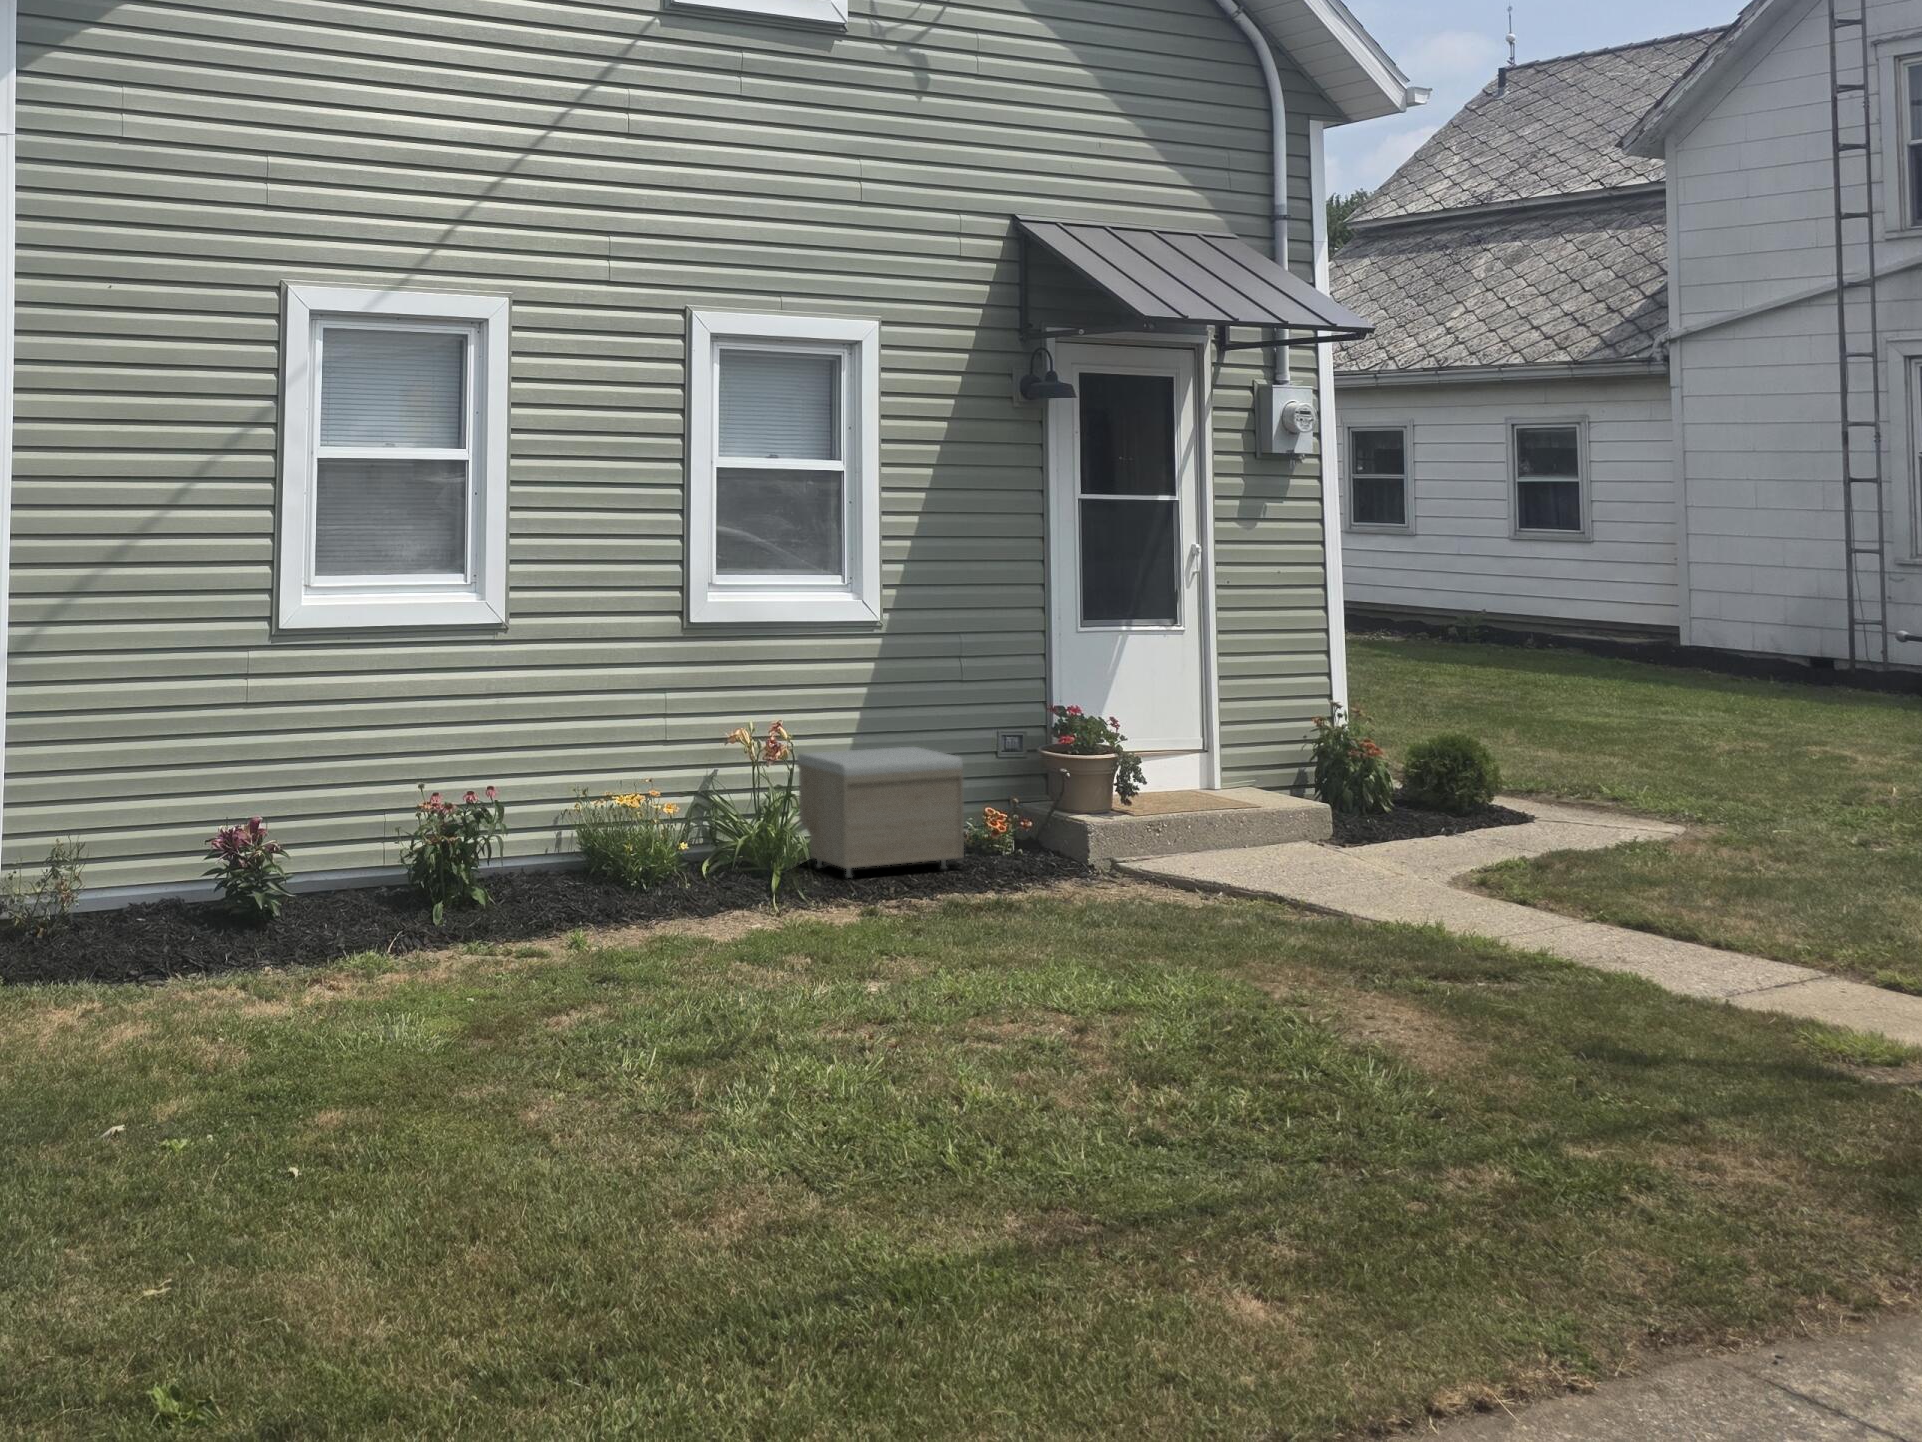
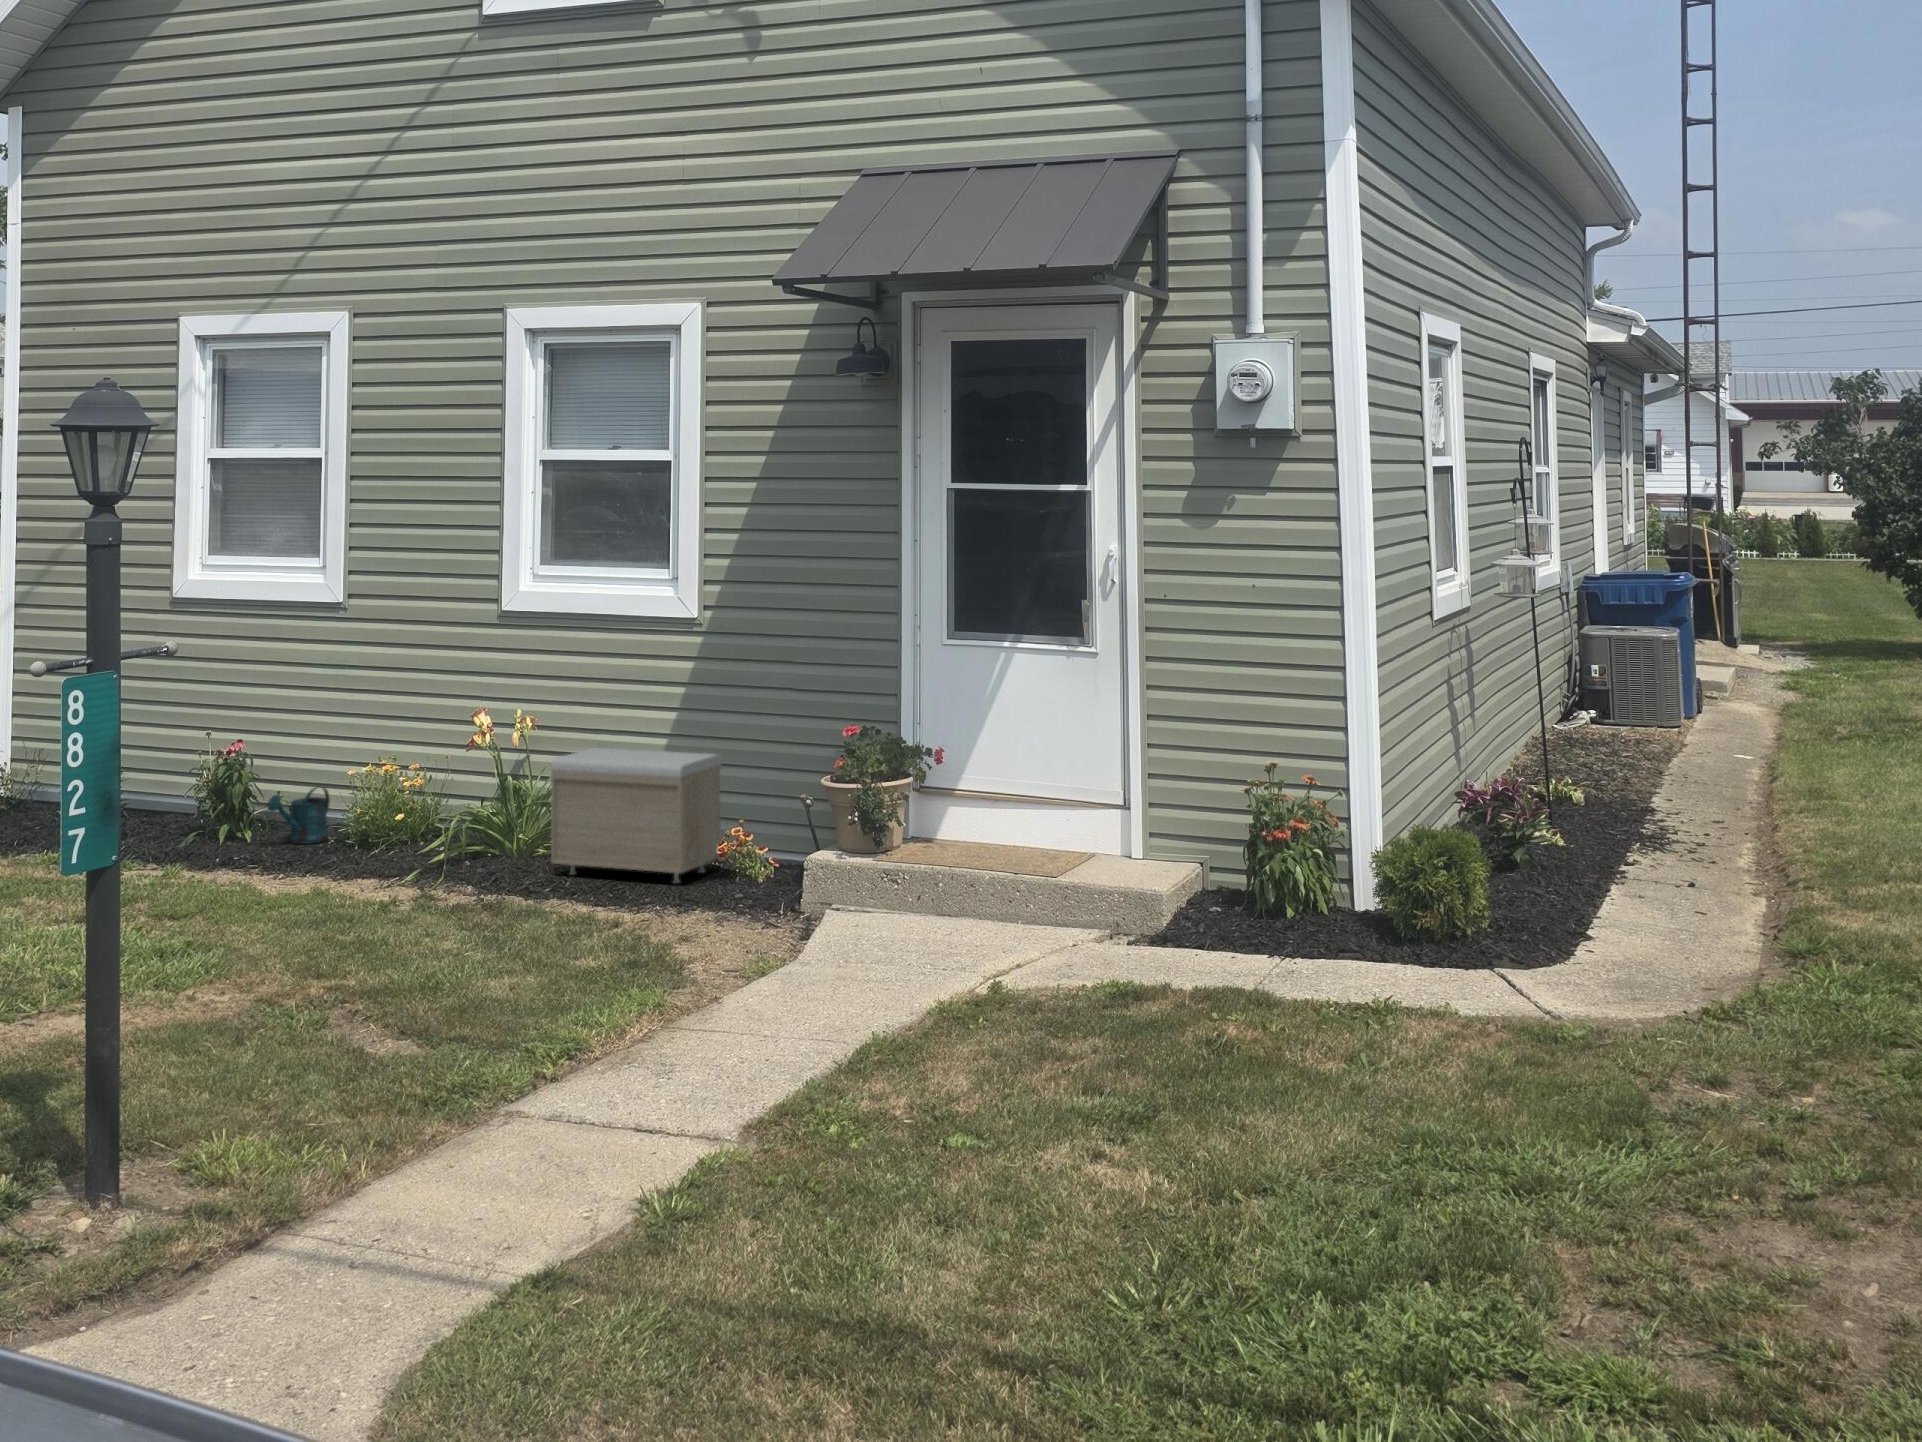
watering can: none [478,832,527,898] -> present [267,787,330,844]

